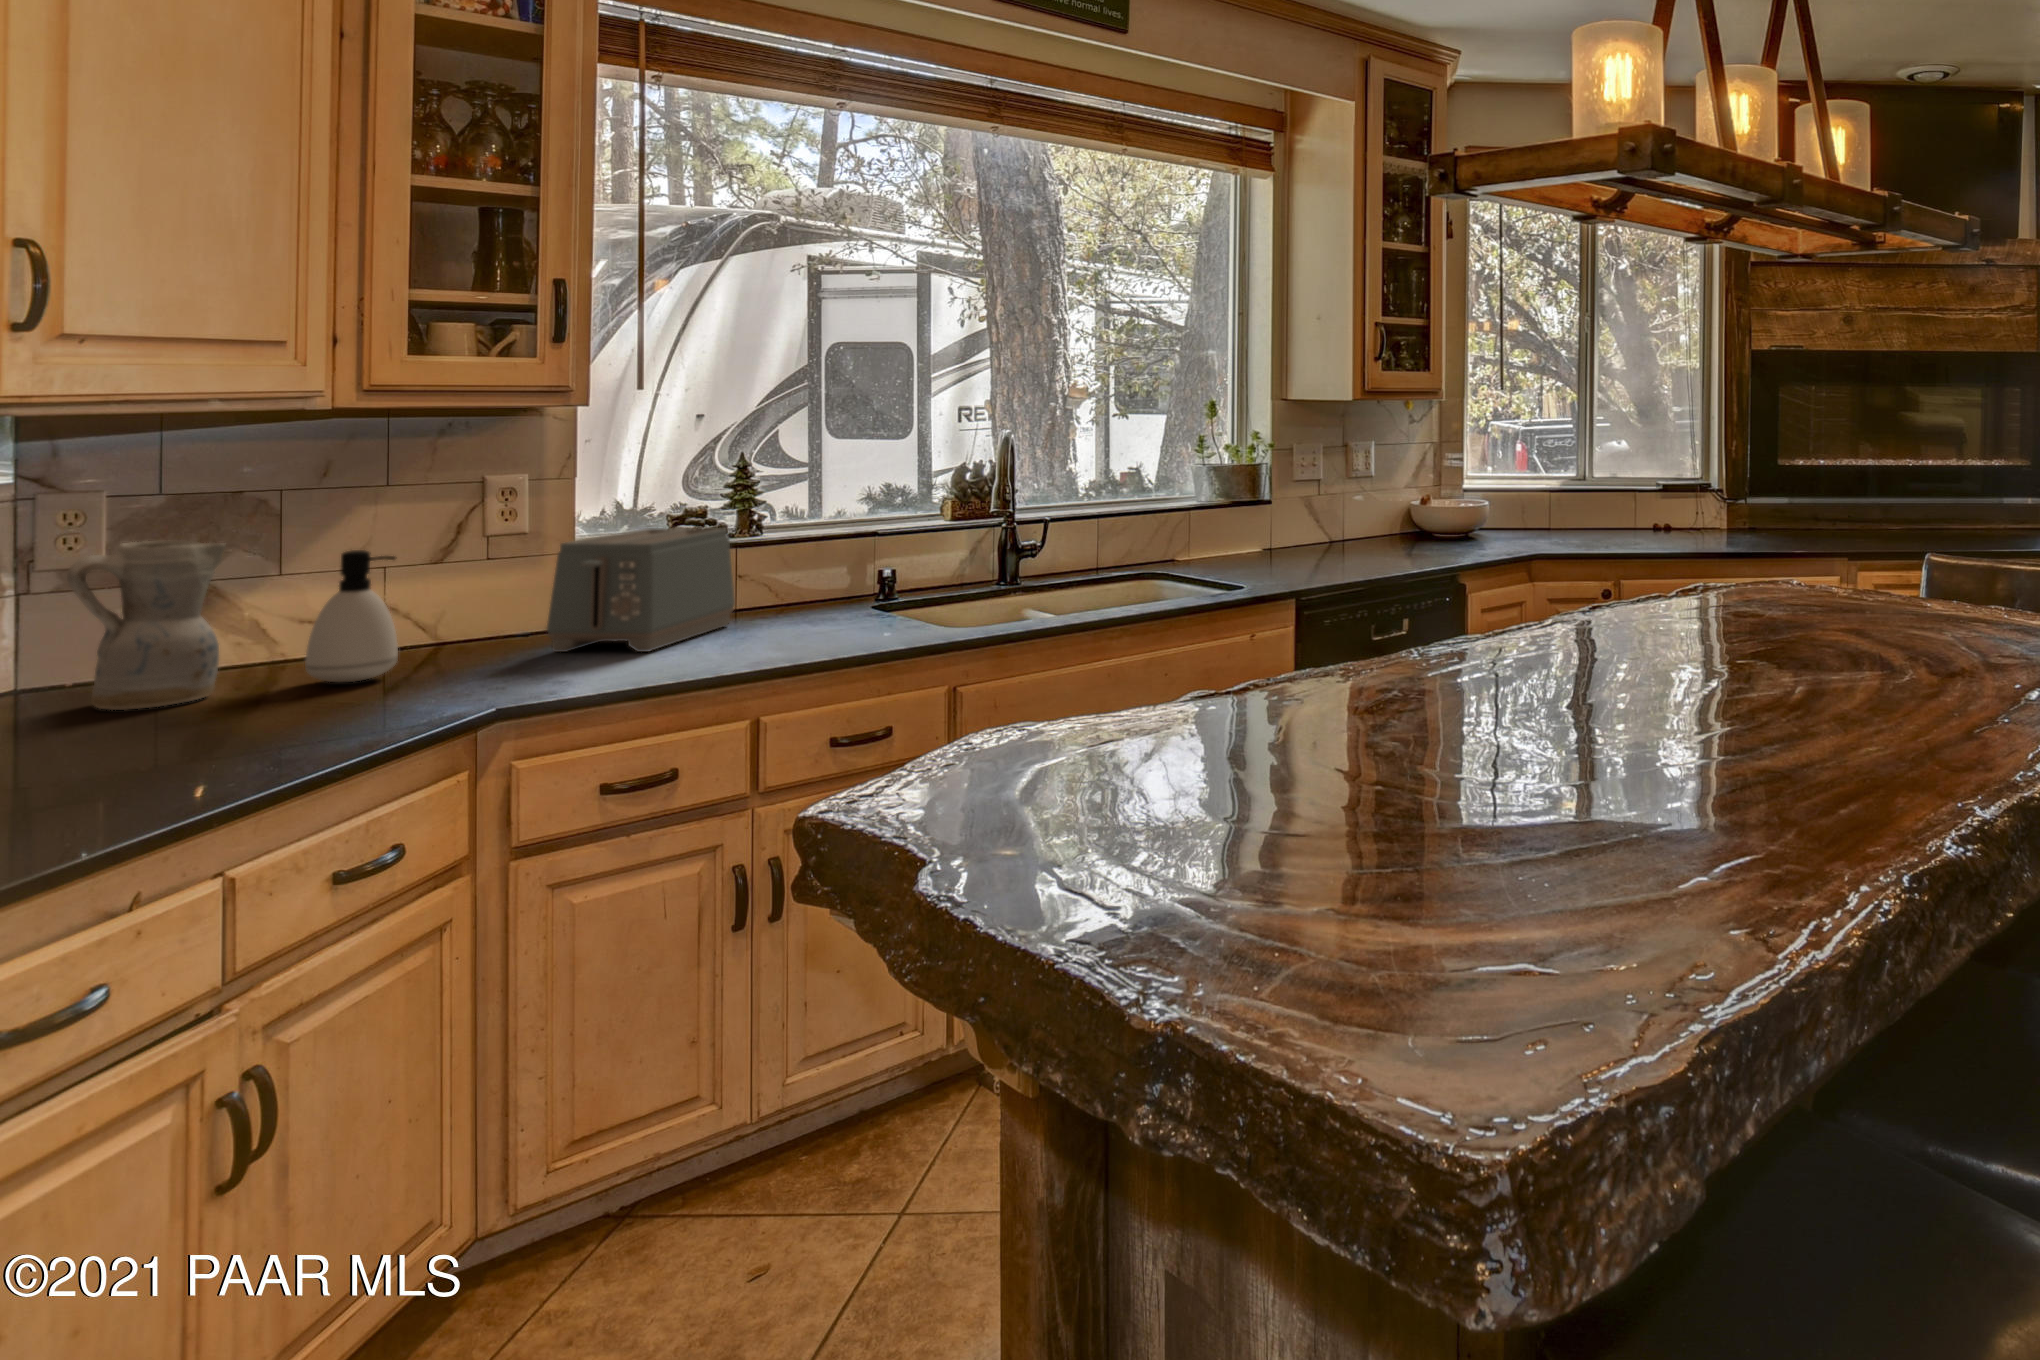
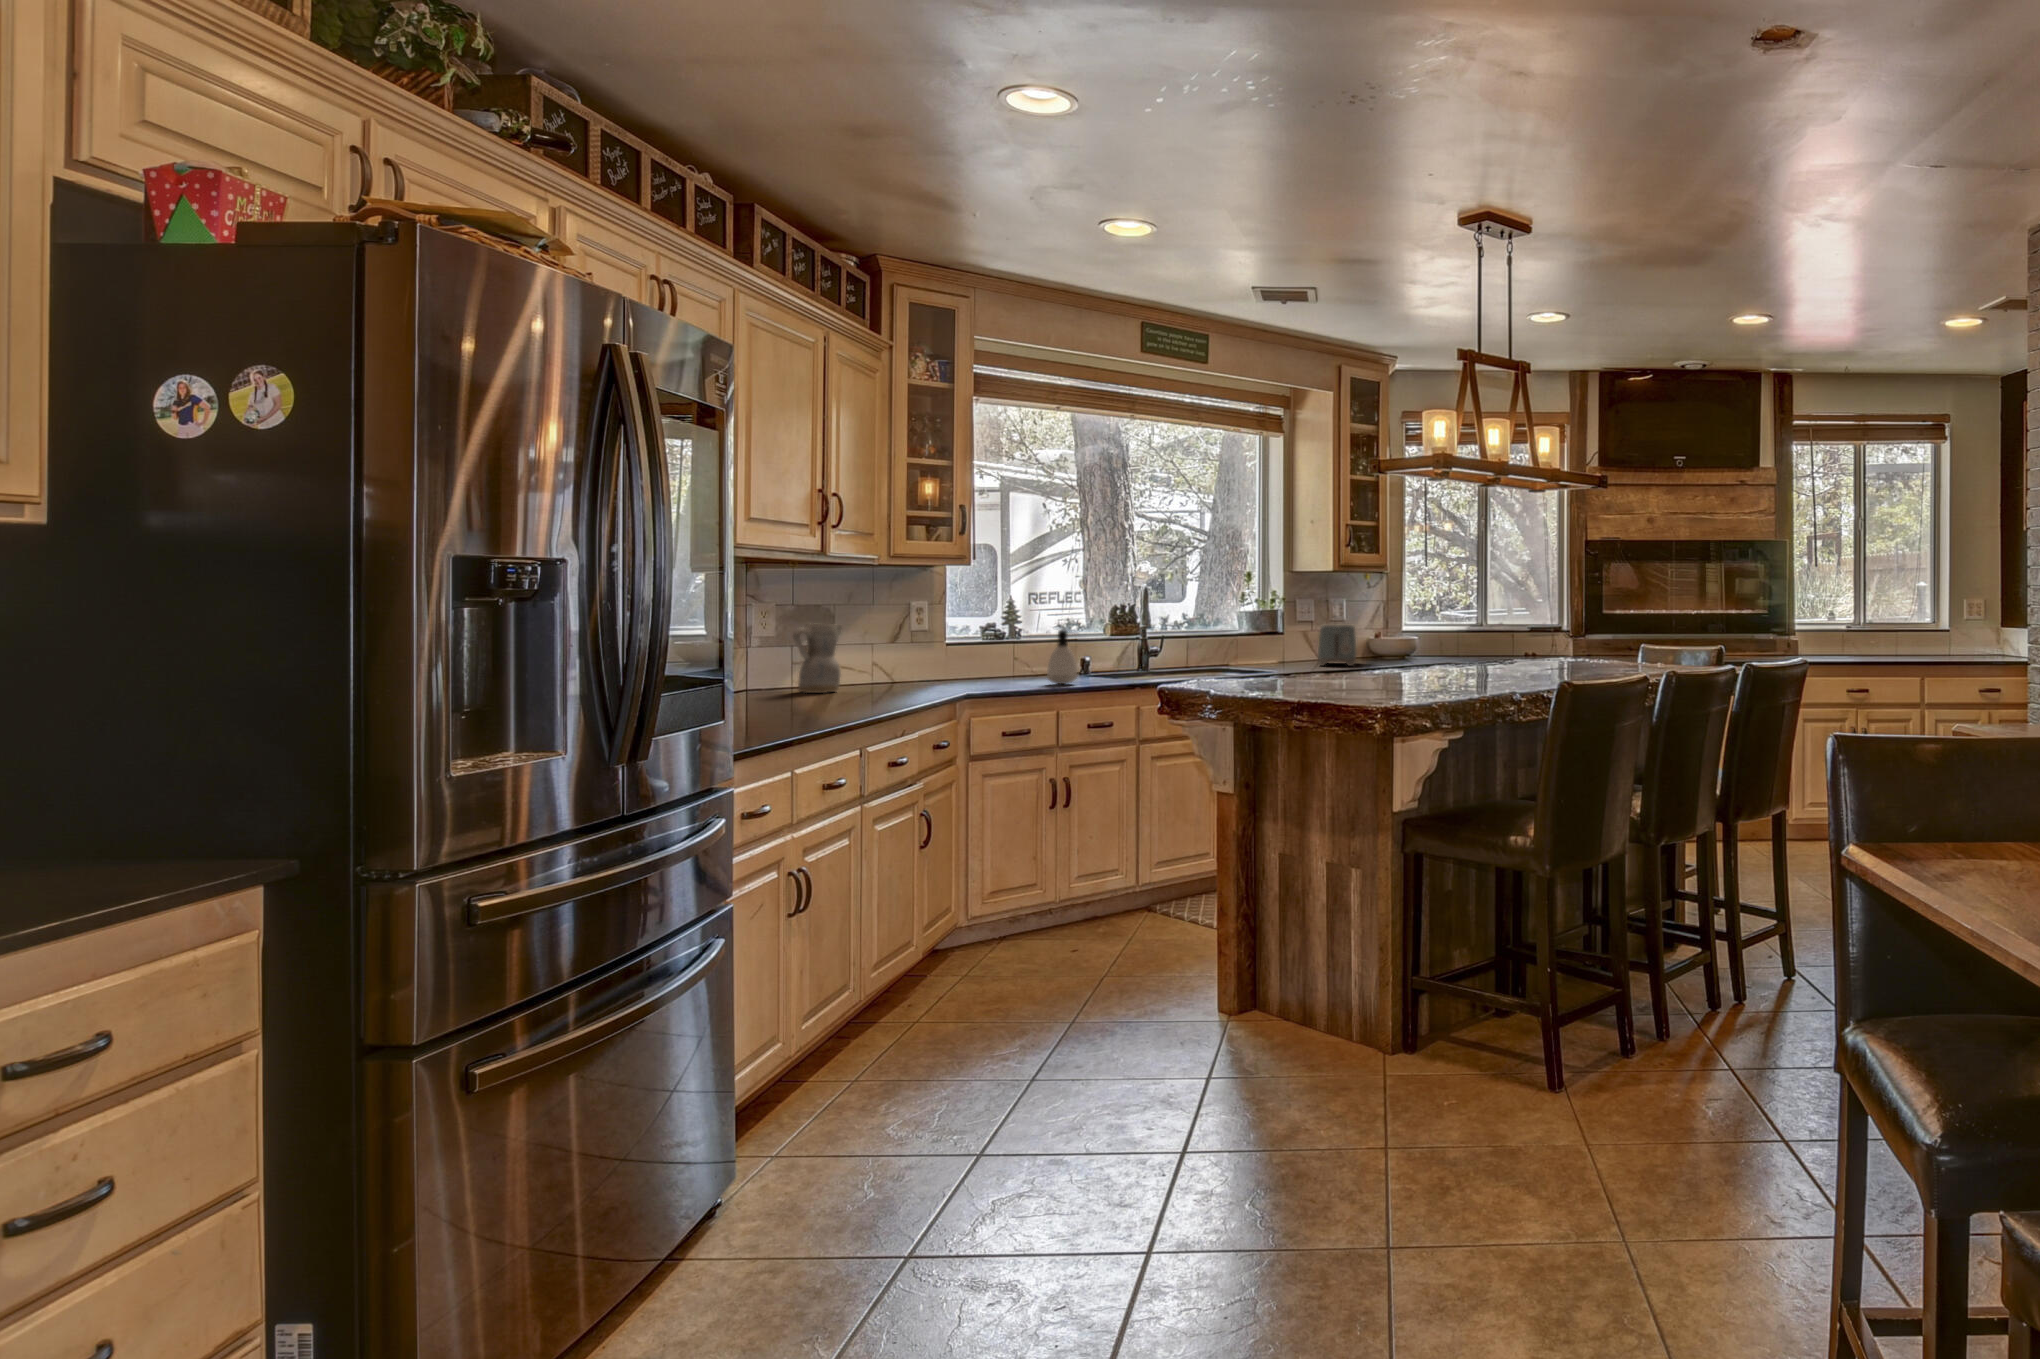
toaster: present [547,528,735,652] -> present [1318,625,1356,666]
soap dispenser: present [305,550,398,682] -> present [1047,629,1077,684]

